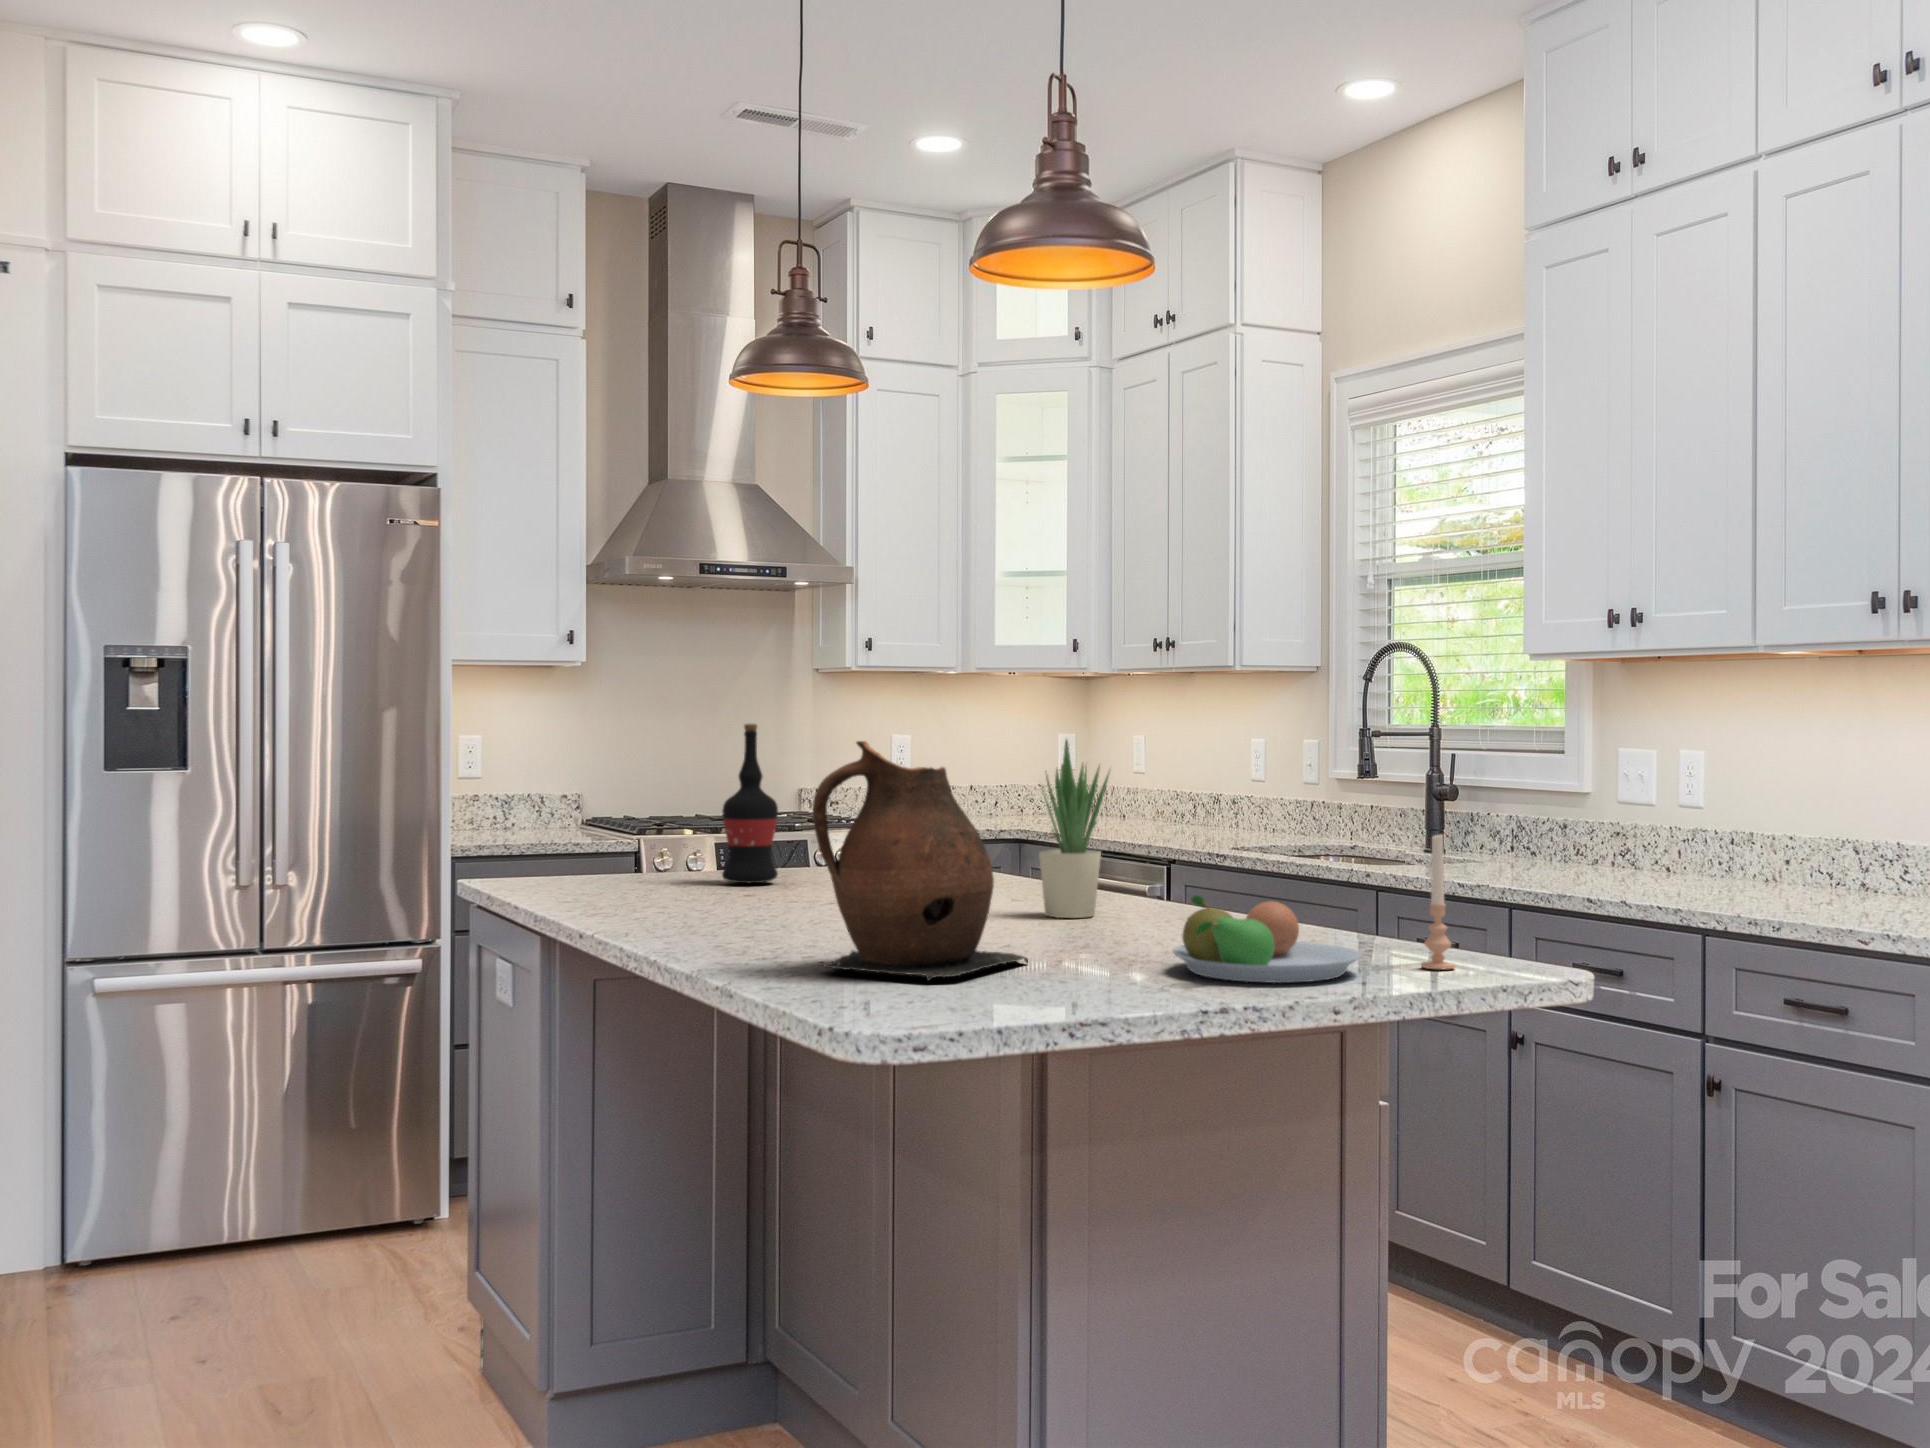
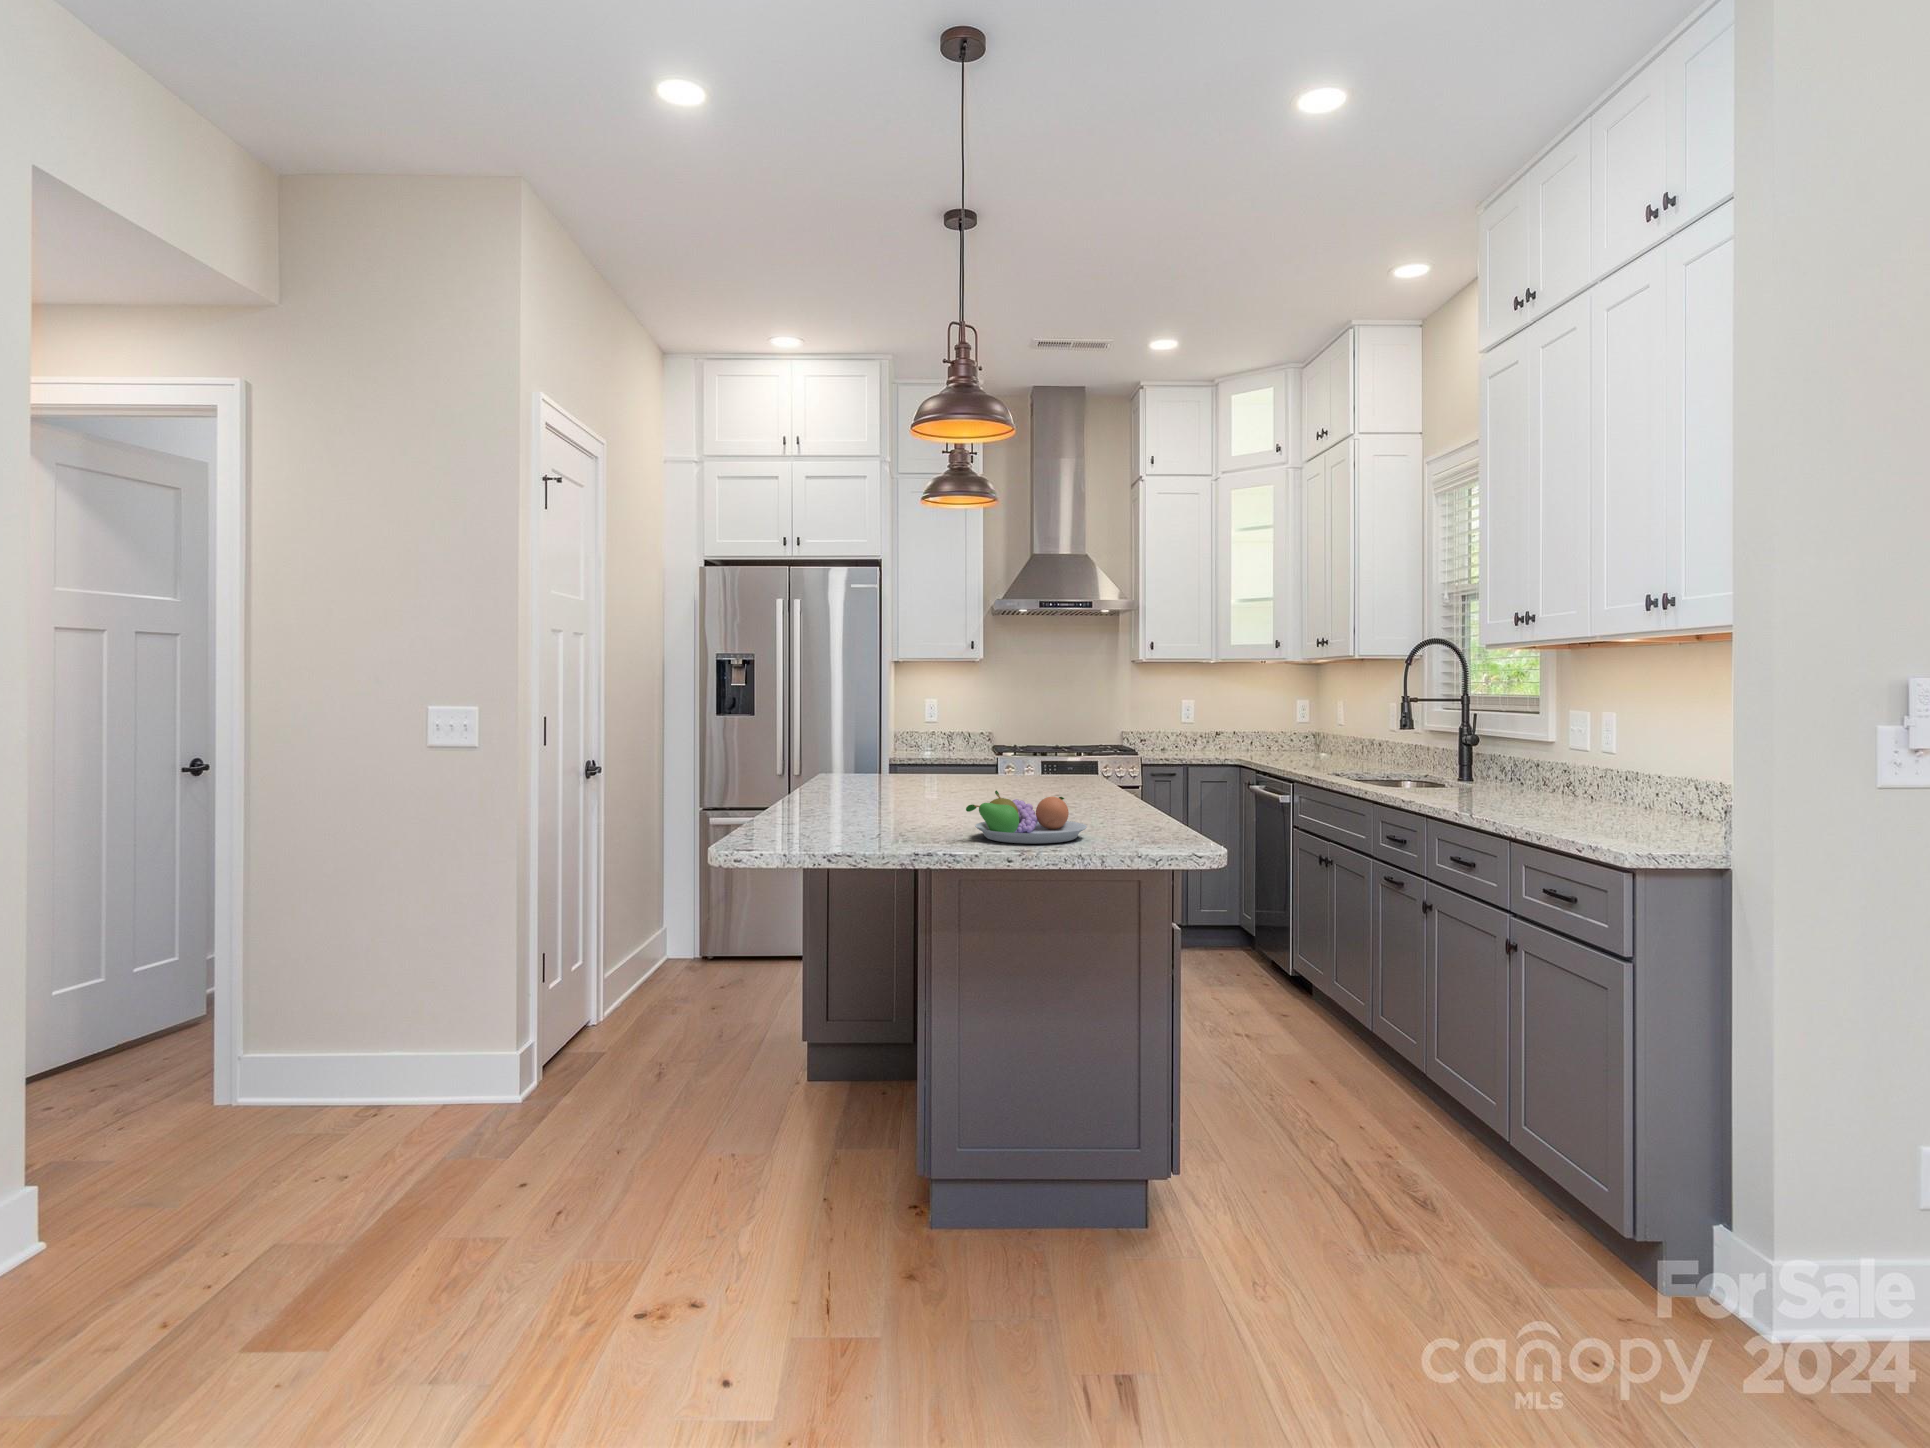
wine bottle: present [722,724,778,884] -> none [940,692,972,780]
potted plant: present [1039,740,1109,918] -> none [1033,699,1077,805]
ceramic pitcher: present [813,741,1028,981] -> none [810,700,927,830]
candle: present [1421,835,1455,969] -> none [1127,758,1149,843]

